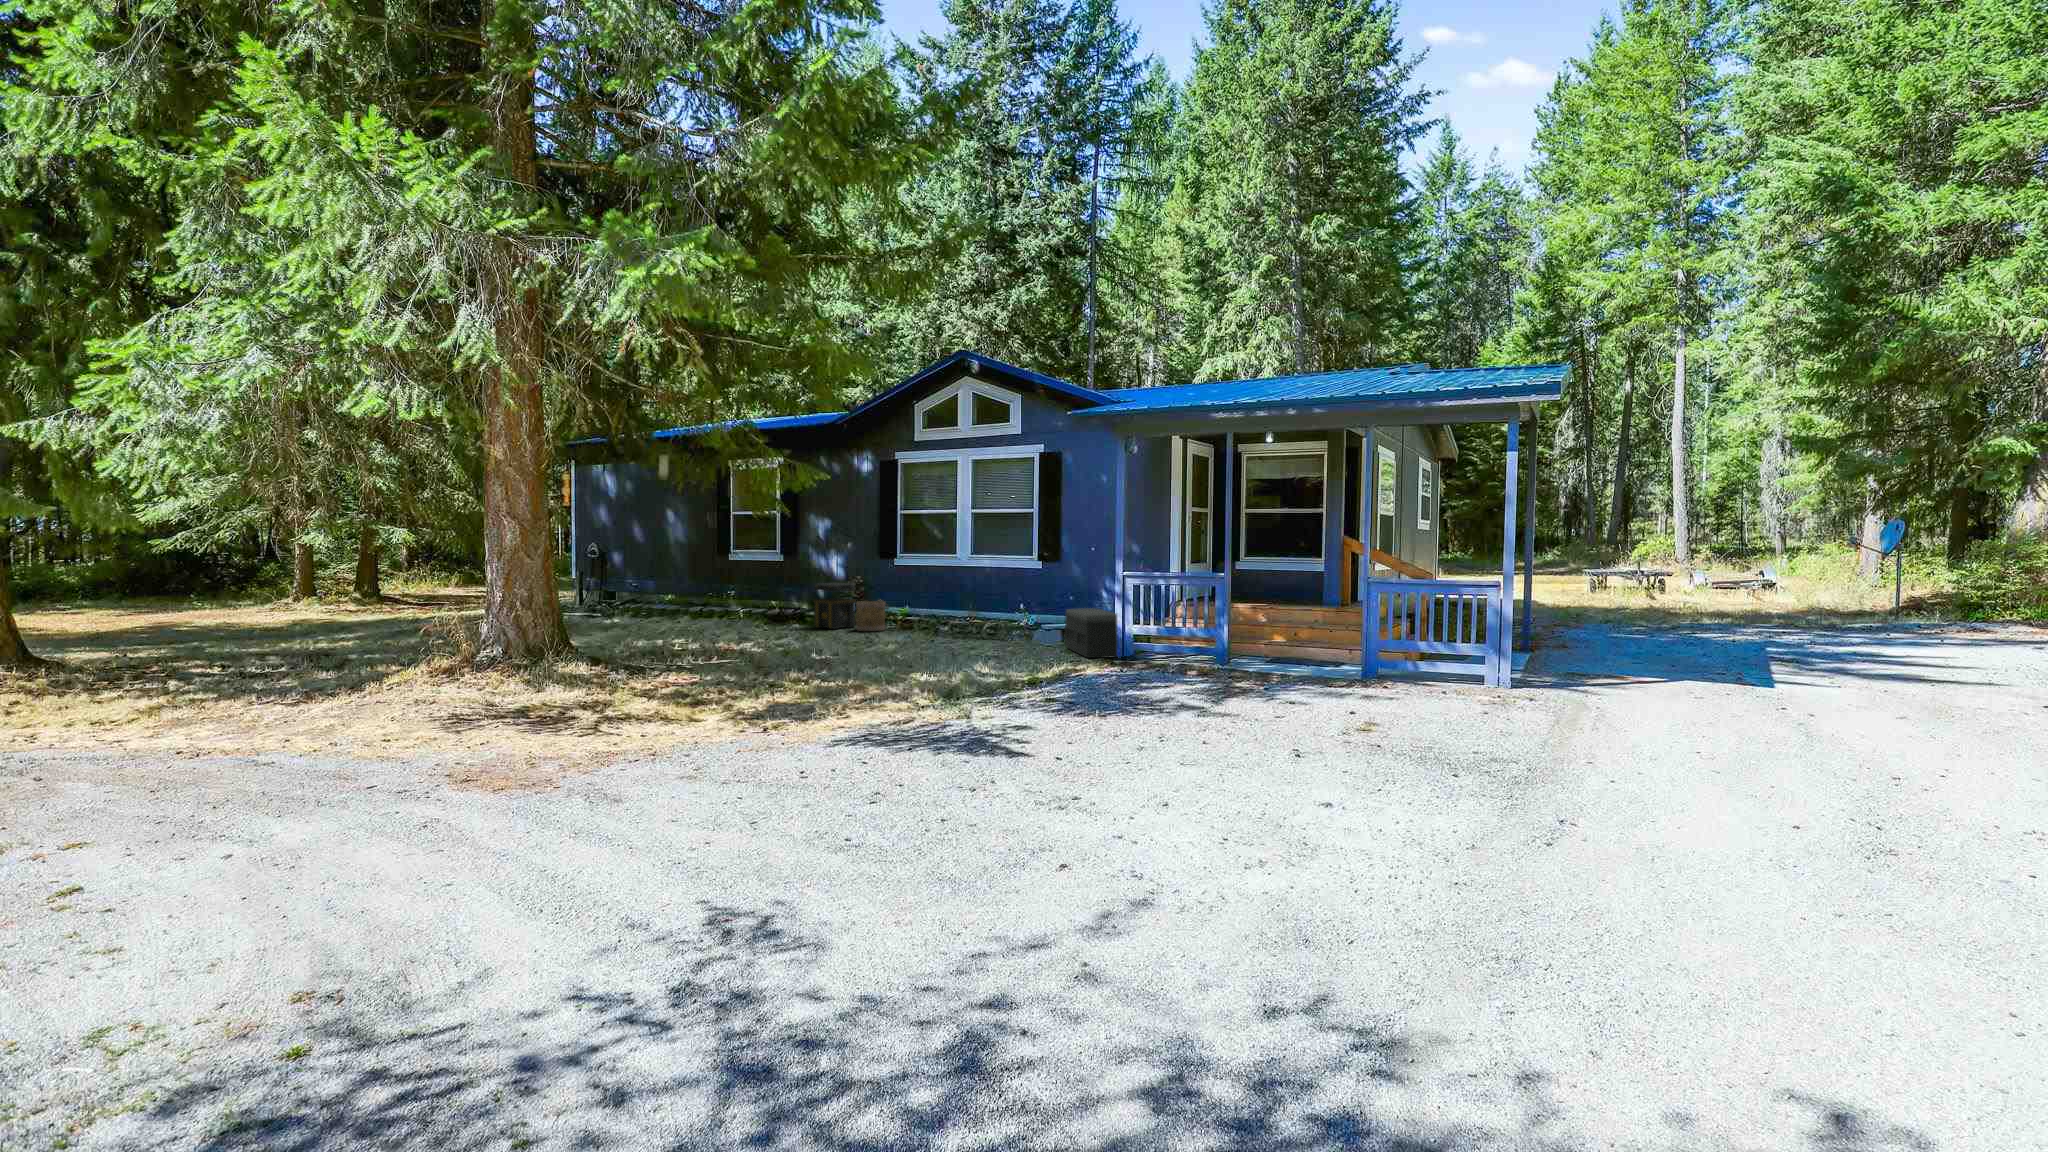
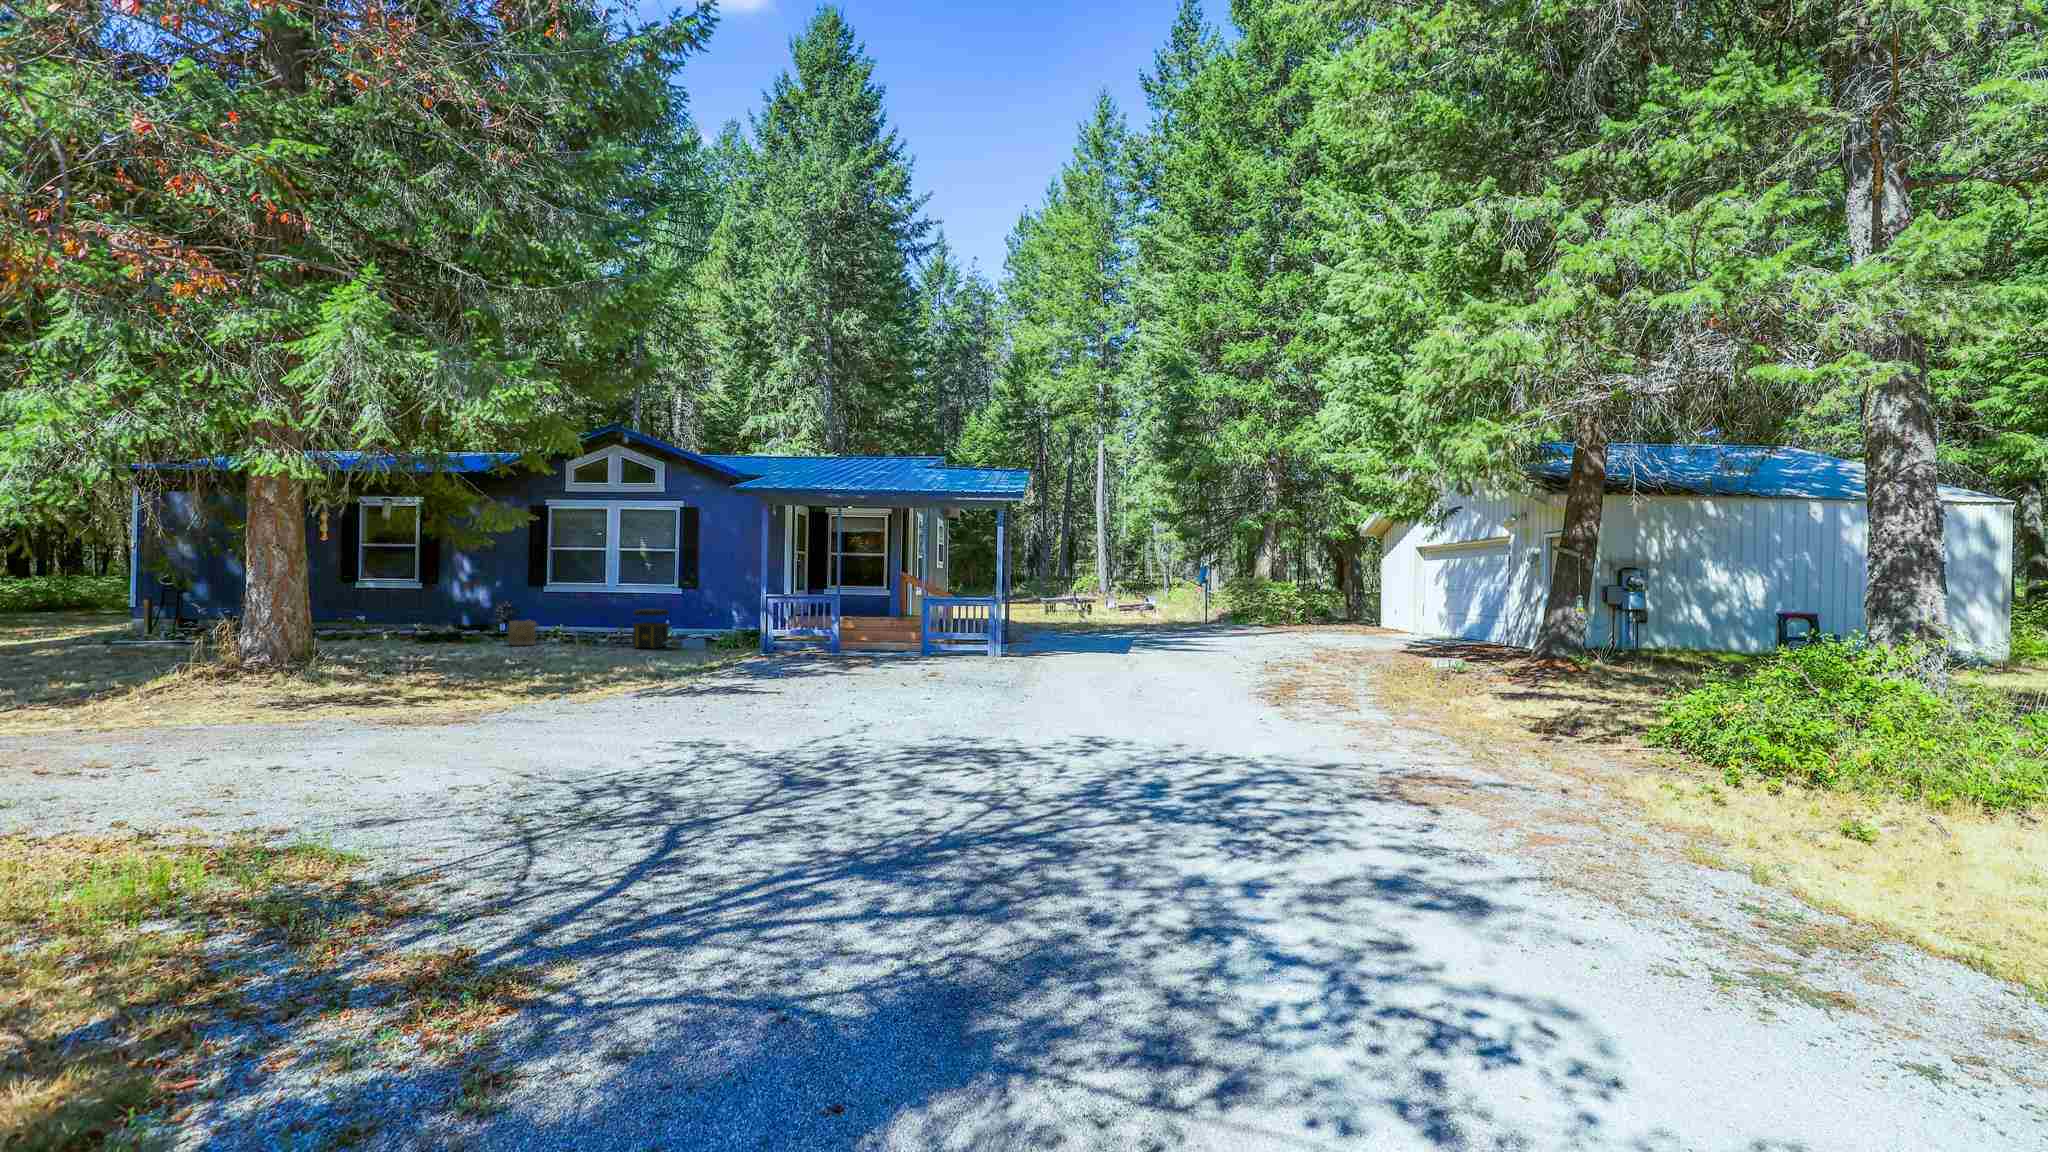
toolbox: present [814,583,856,629] -> present [633,609,669,648]
storage bench: present [1065,608,1118,658] -> none [708,621,759,655]

